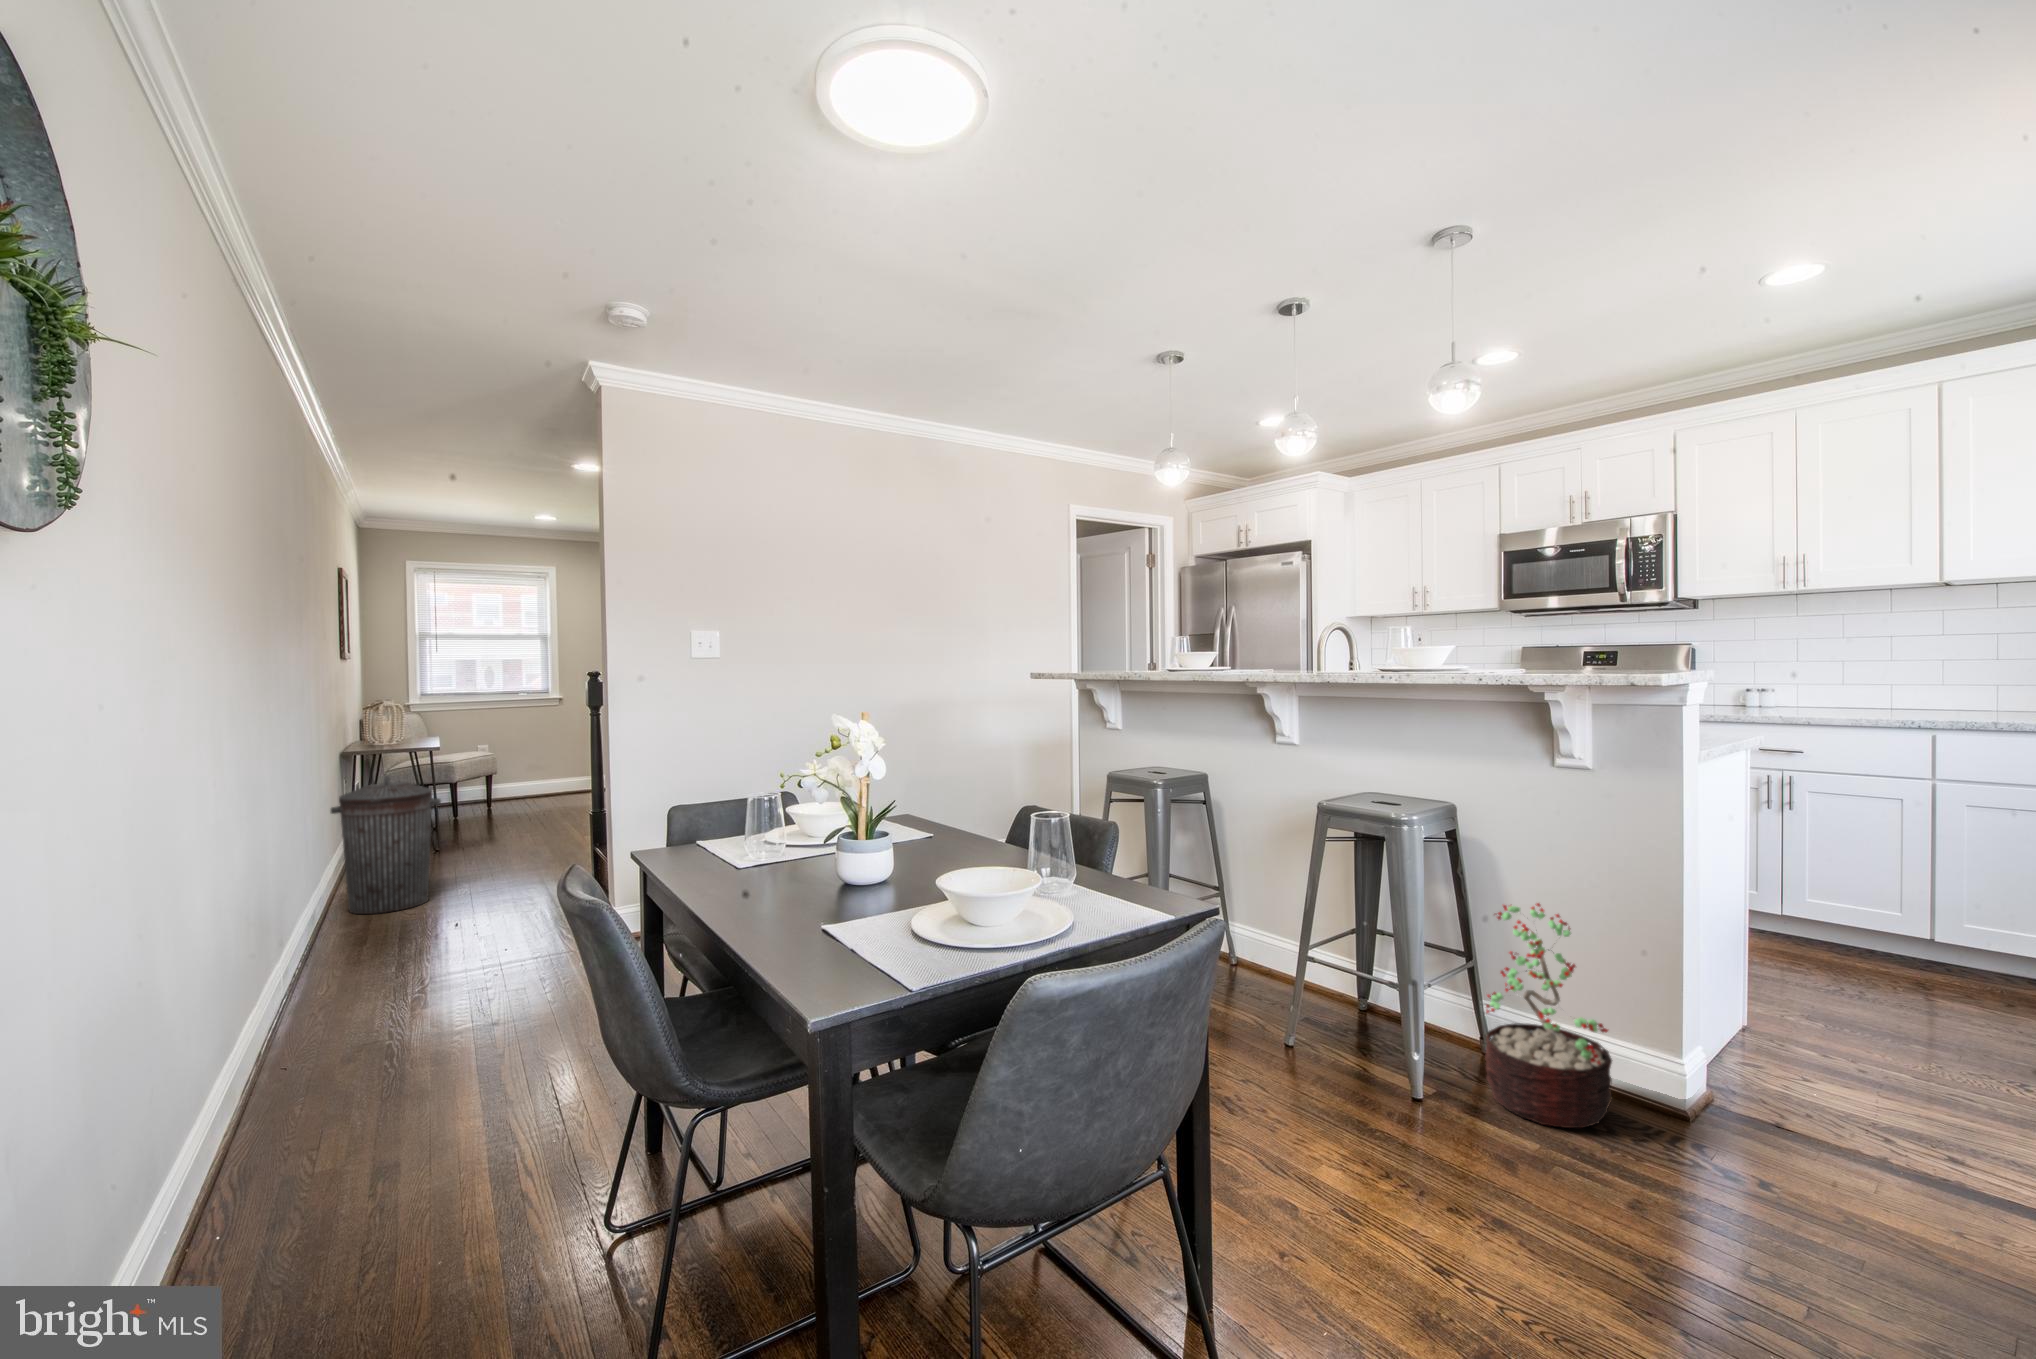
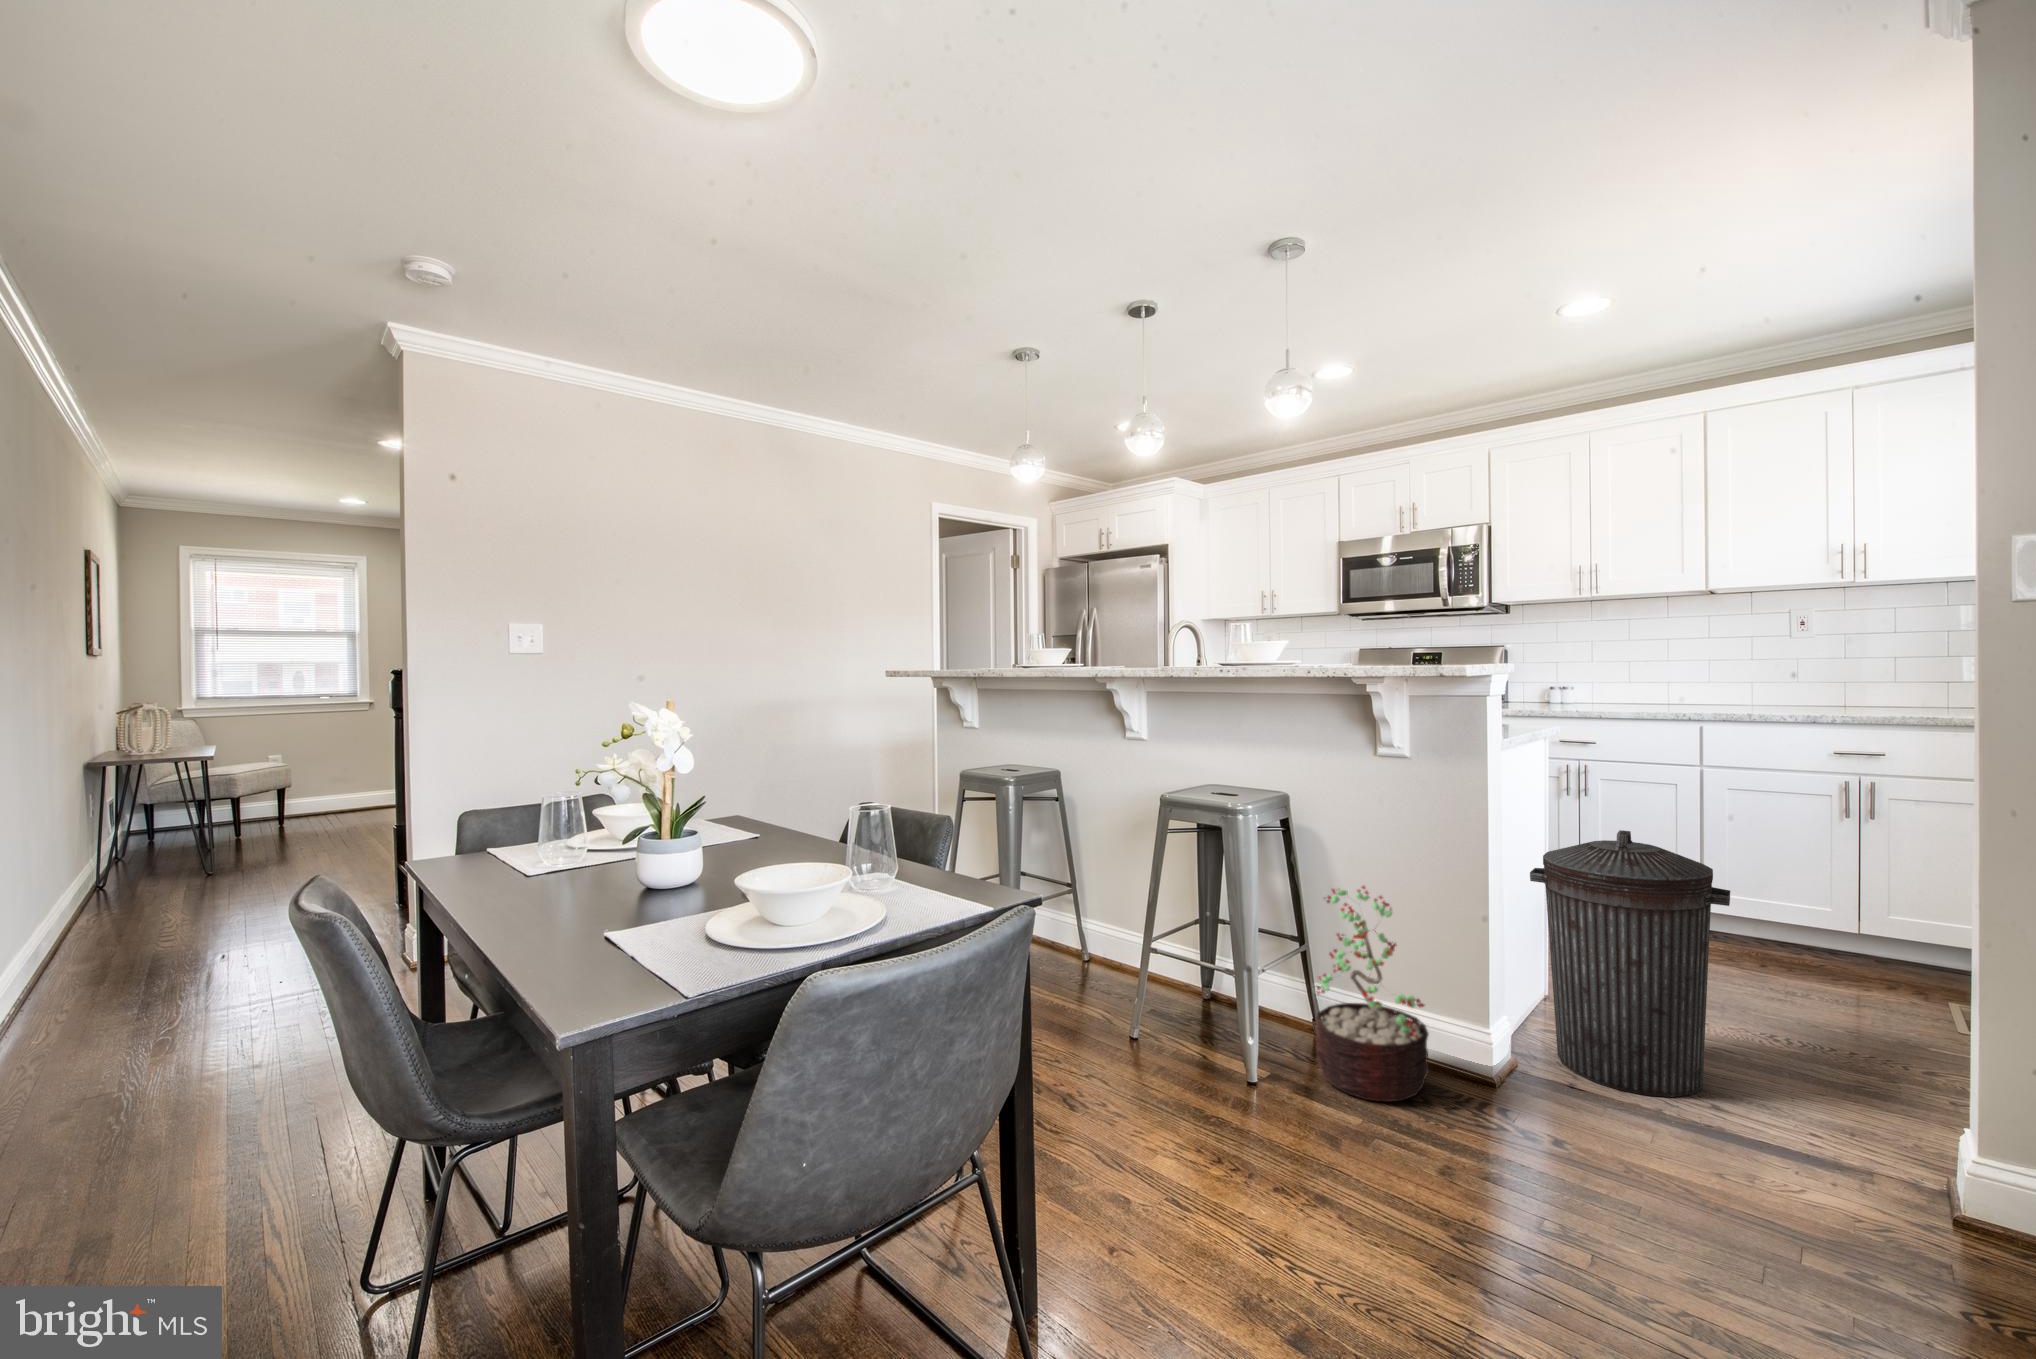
trash can: present [331,776,441,914] -> present [1530,830,1730,1097]

